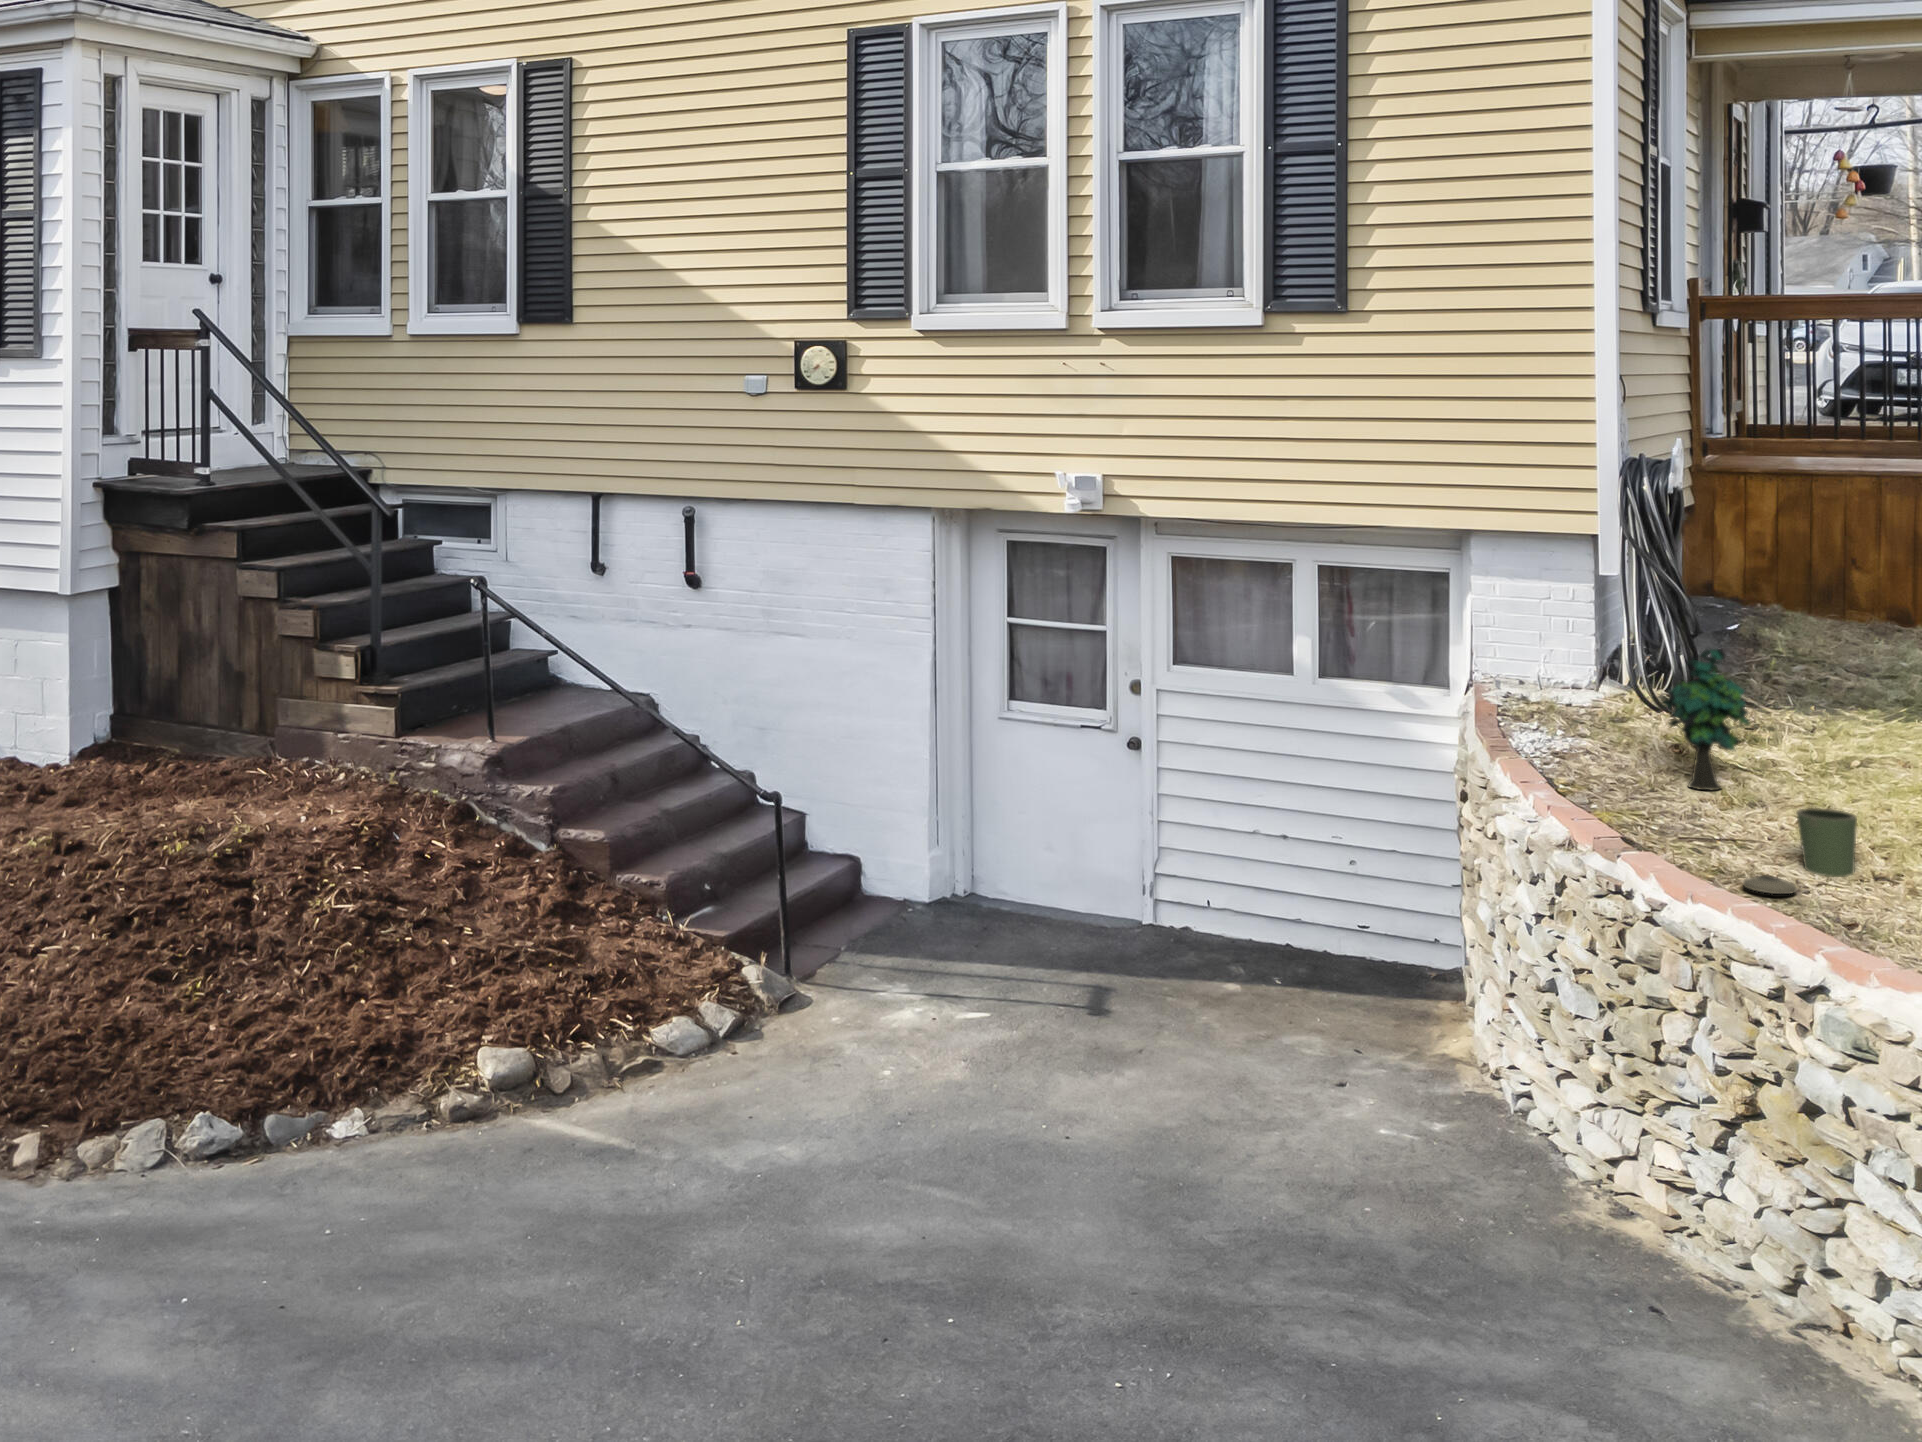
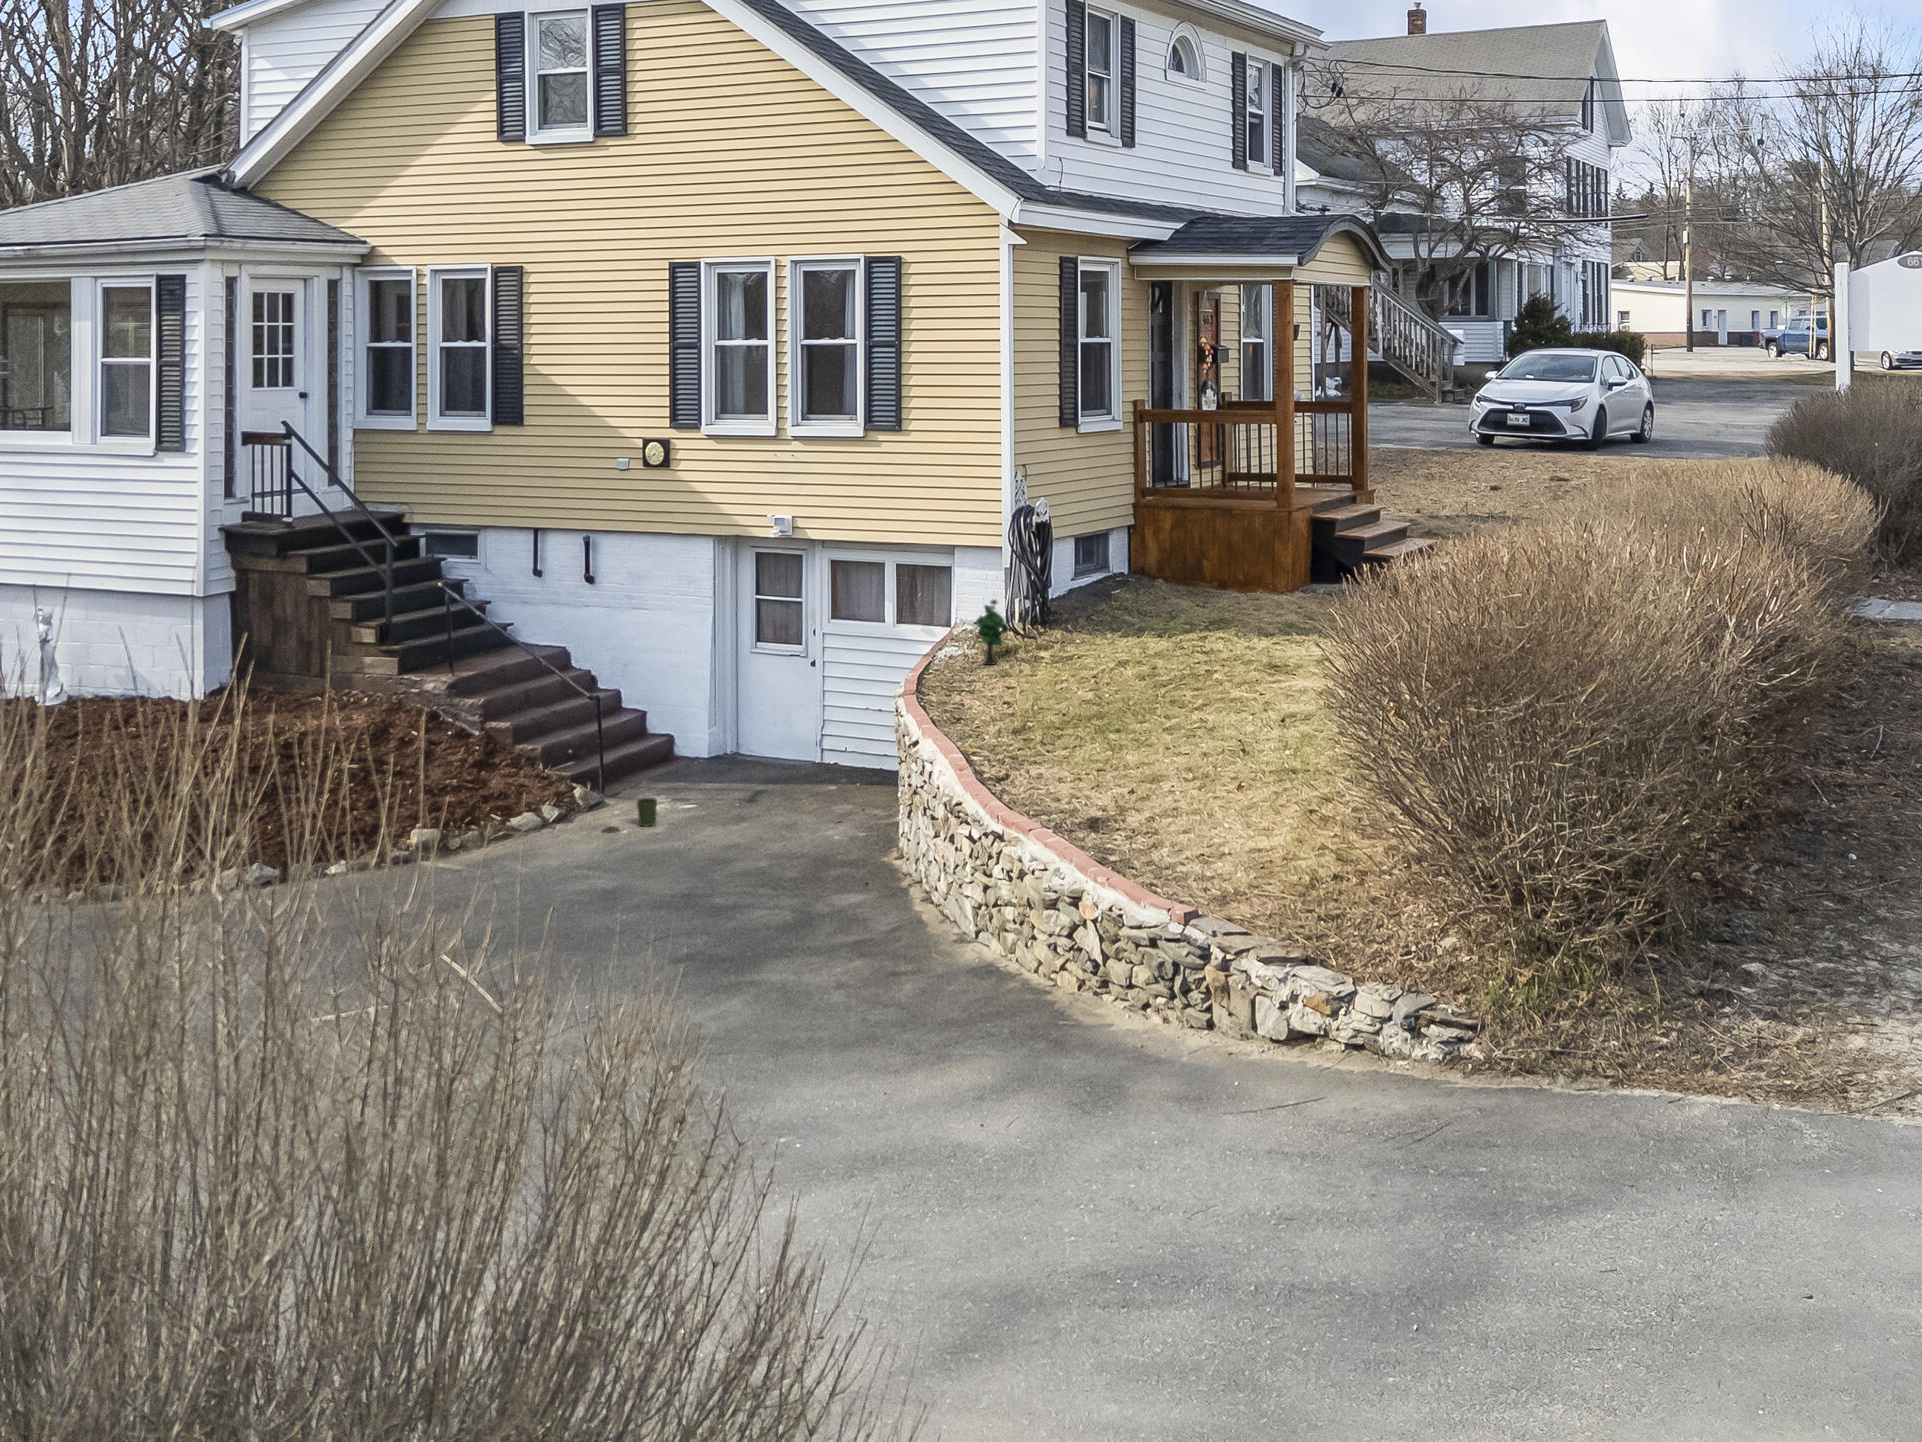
trash can: present [1743,808,1857,894] -> present [602,798,657,833]

